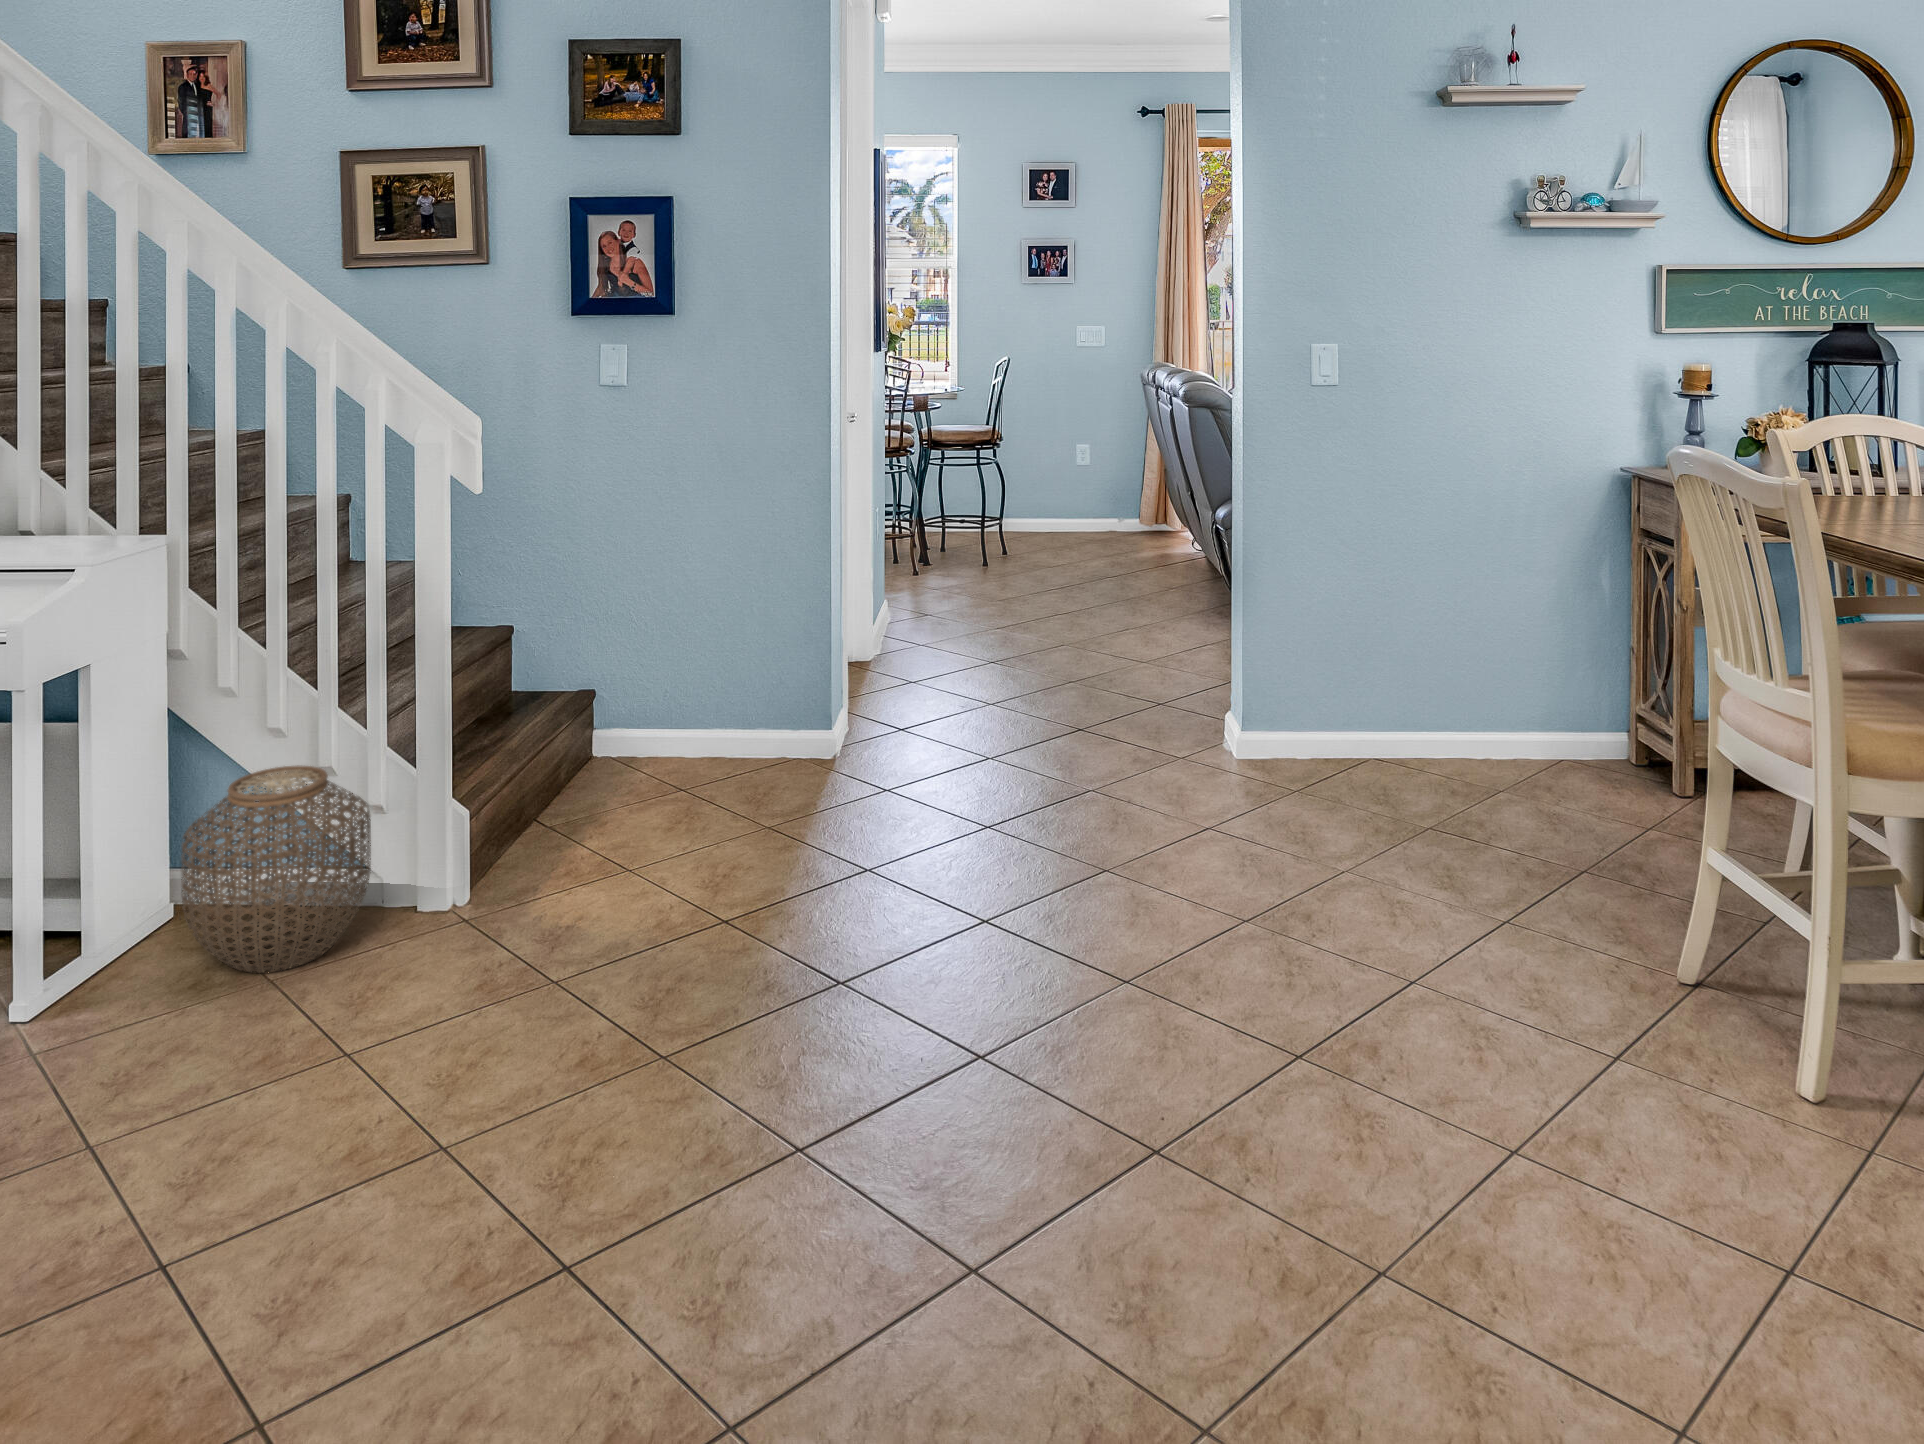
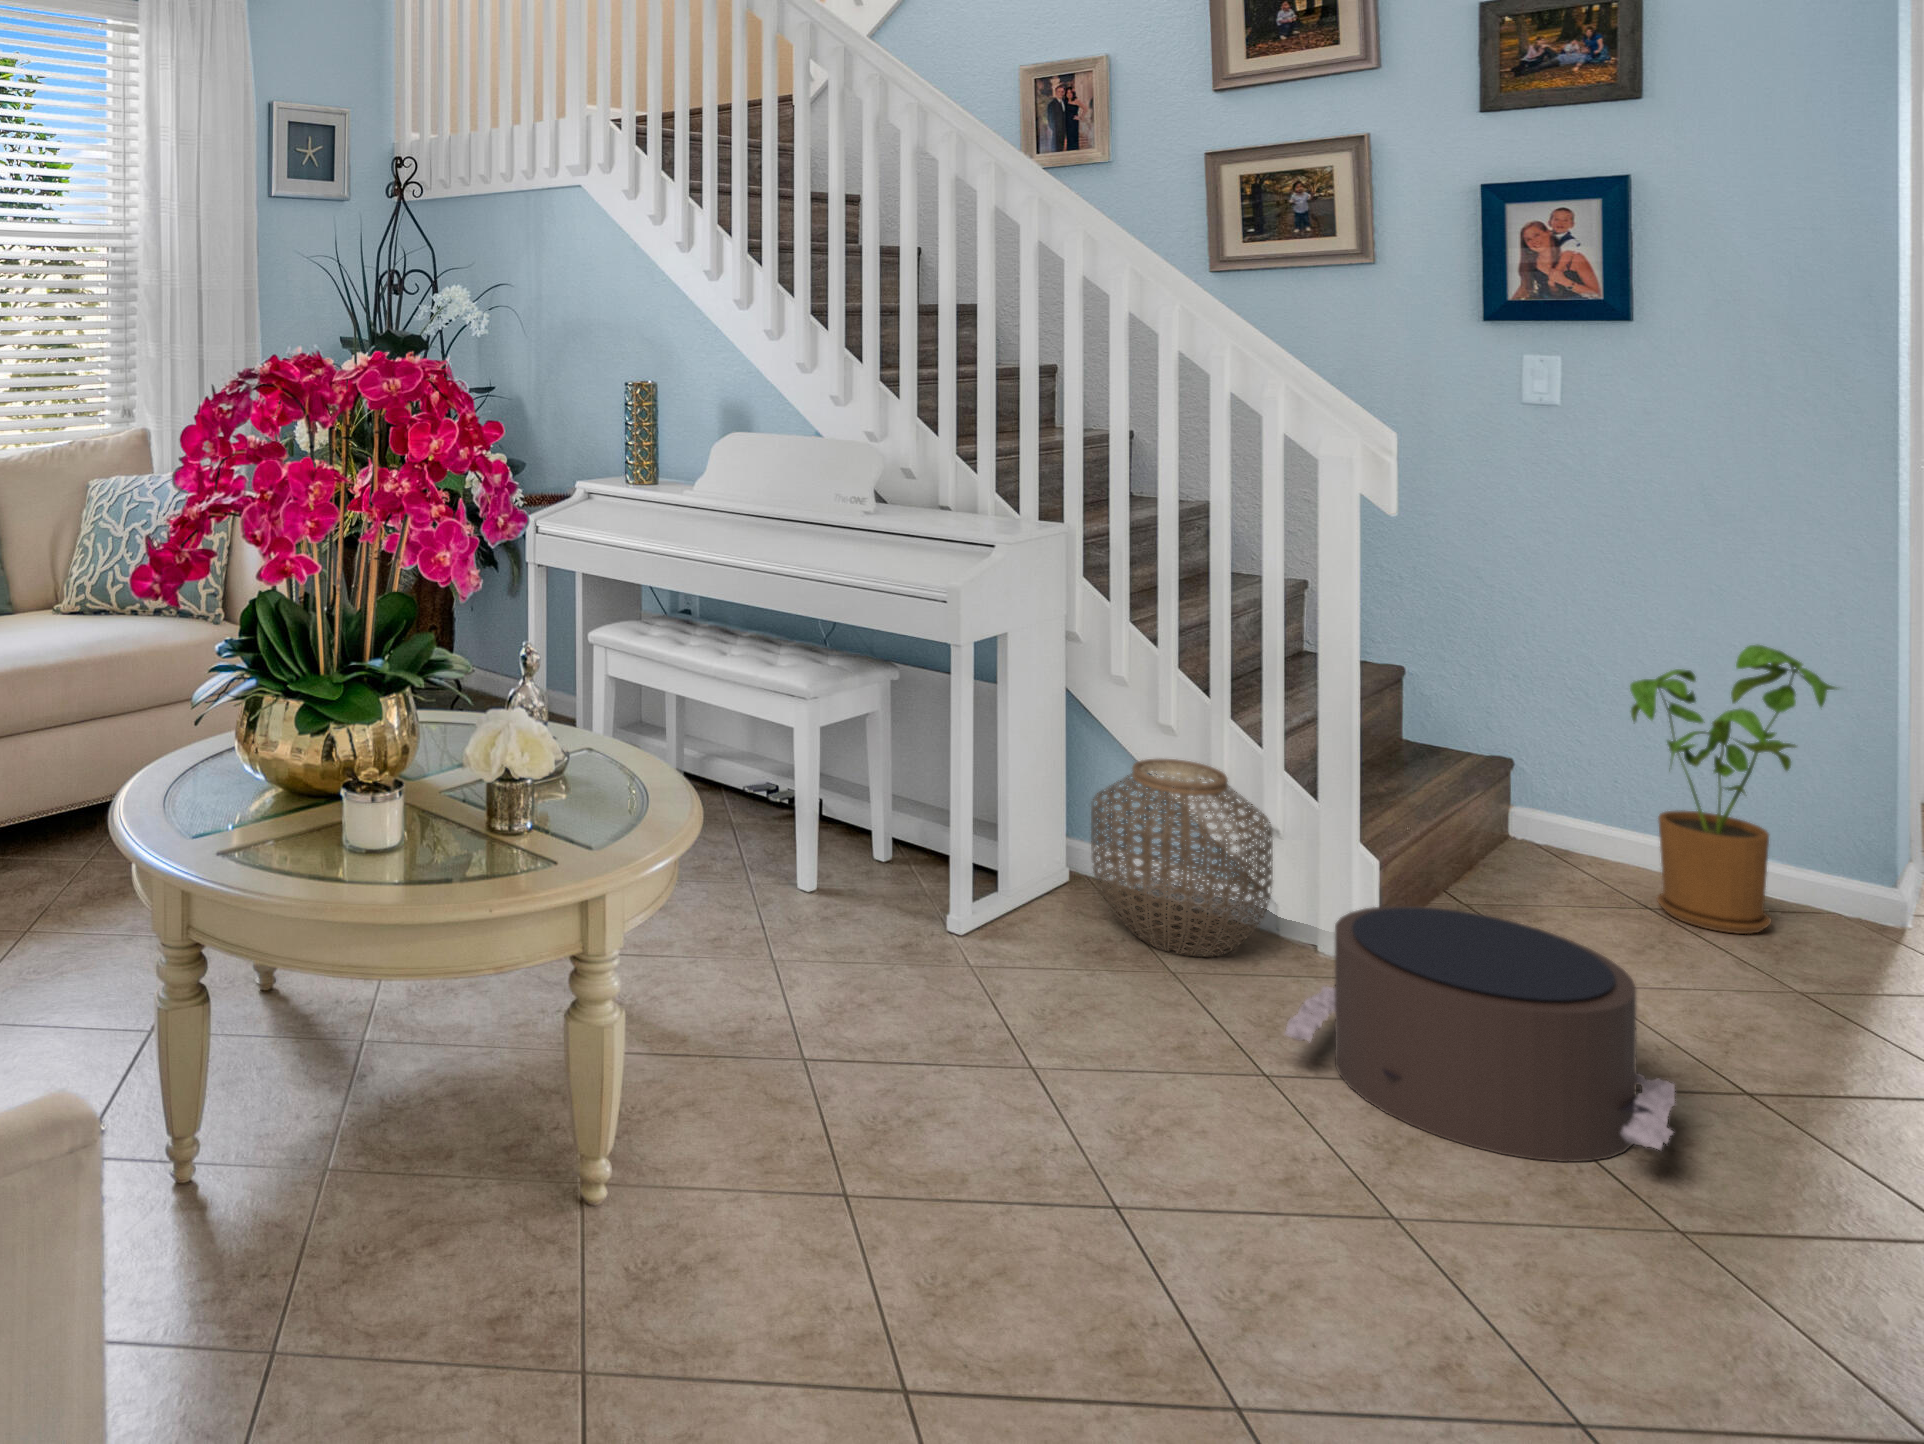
house plant: none [668,563,796,792] -> present [1630,645,1836,934]
pouf: none [355,848,672,1082] -> present [1285,906,1675,1162]

